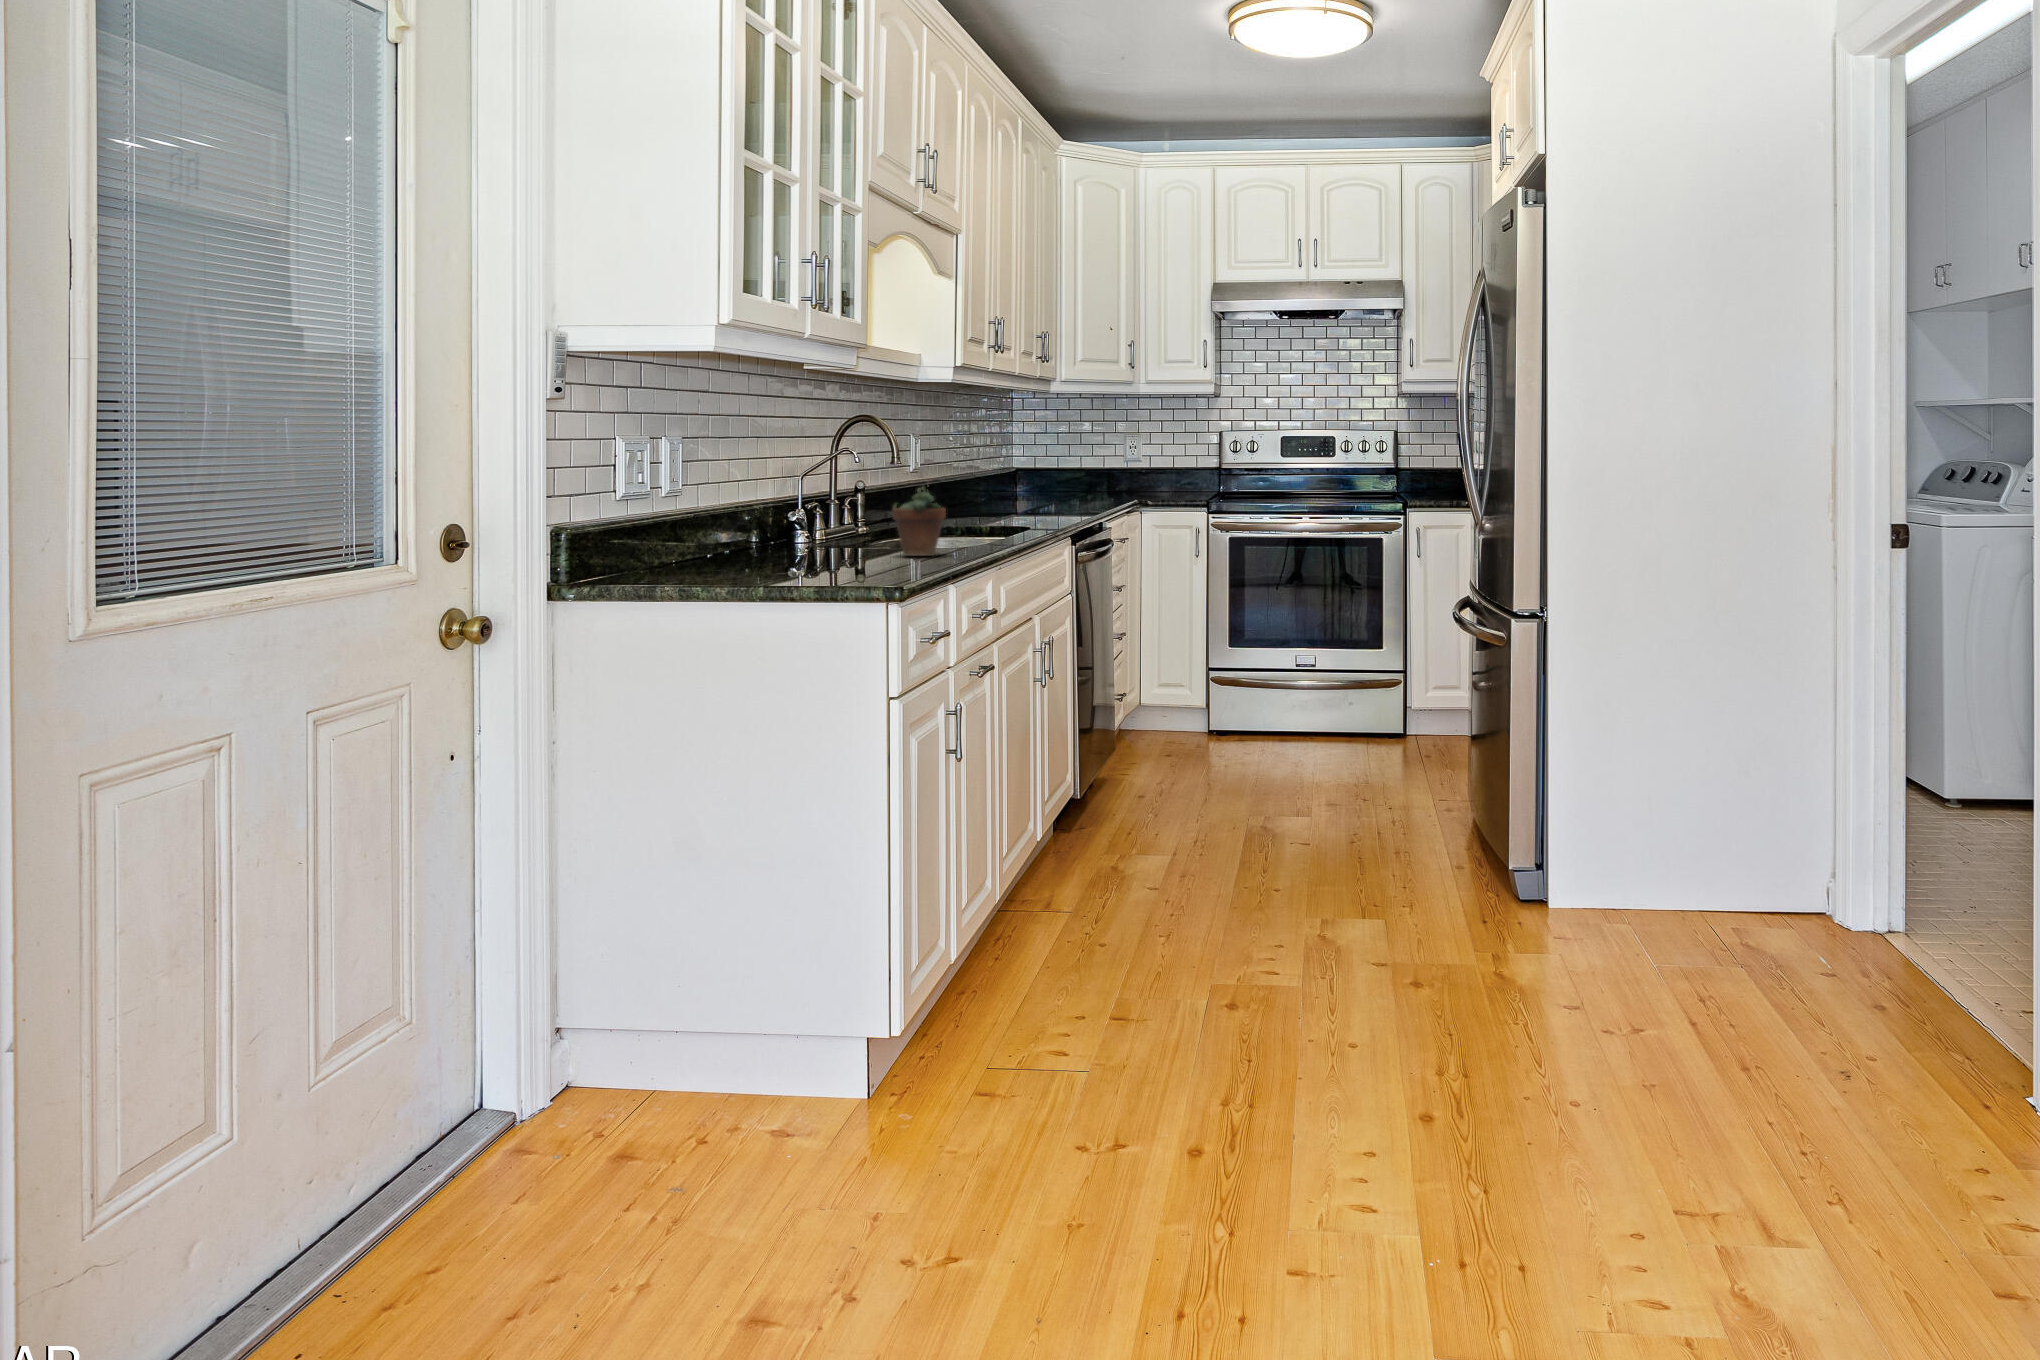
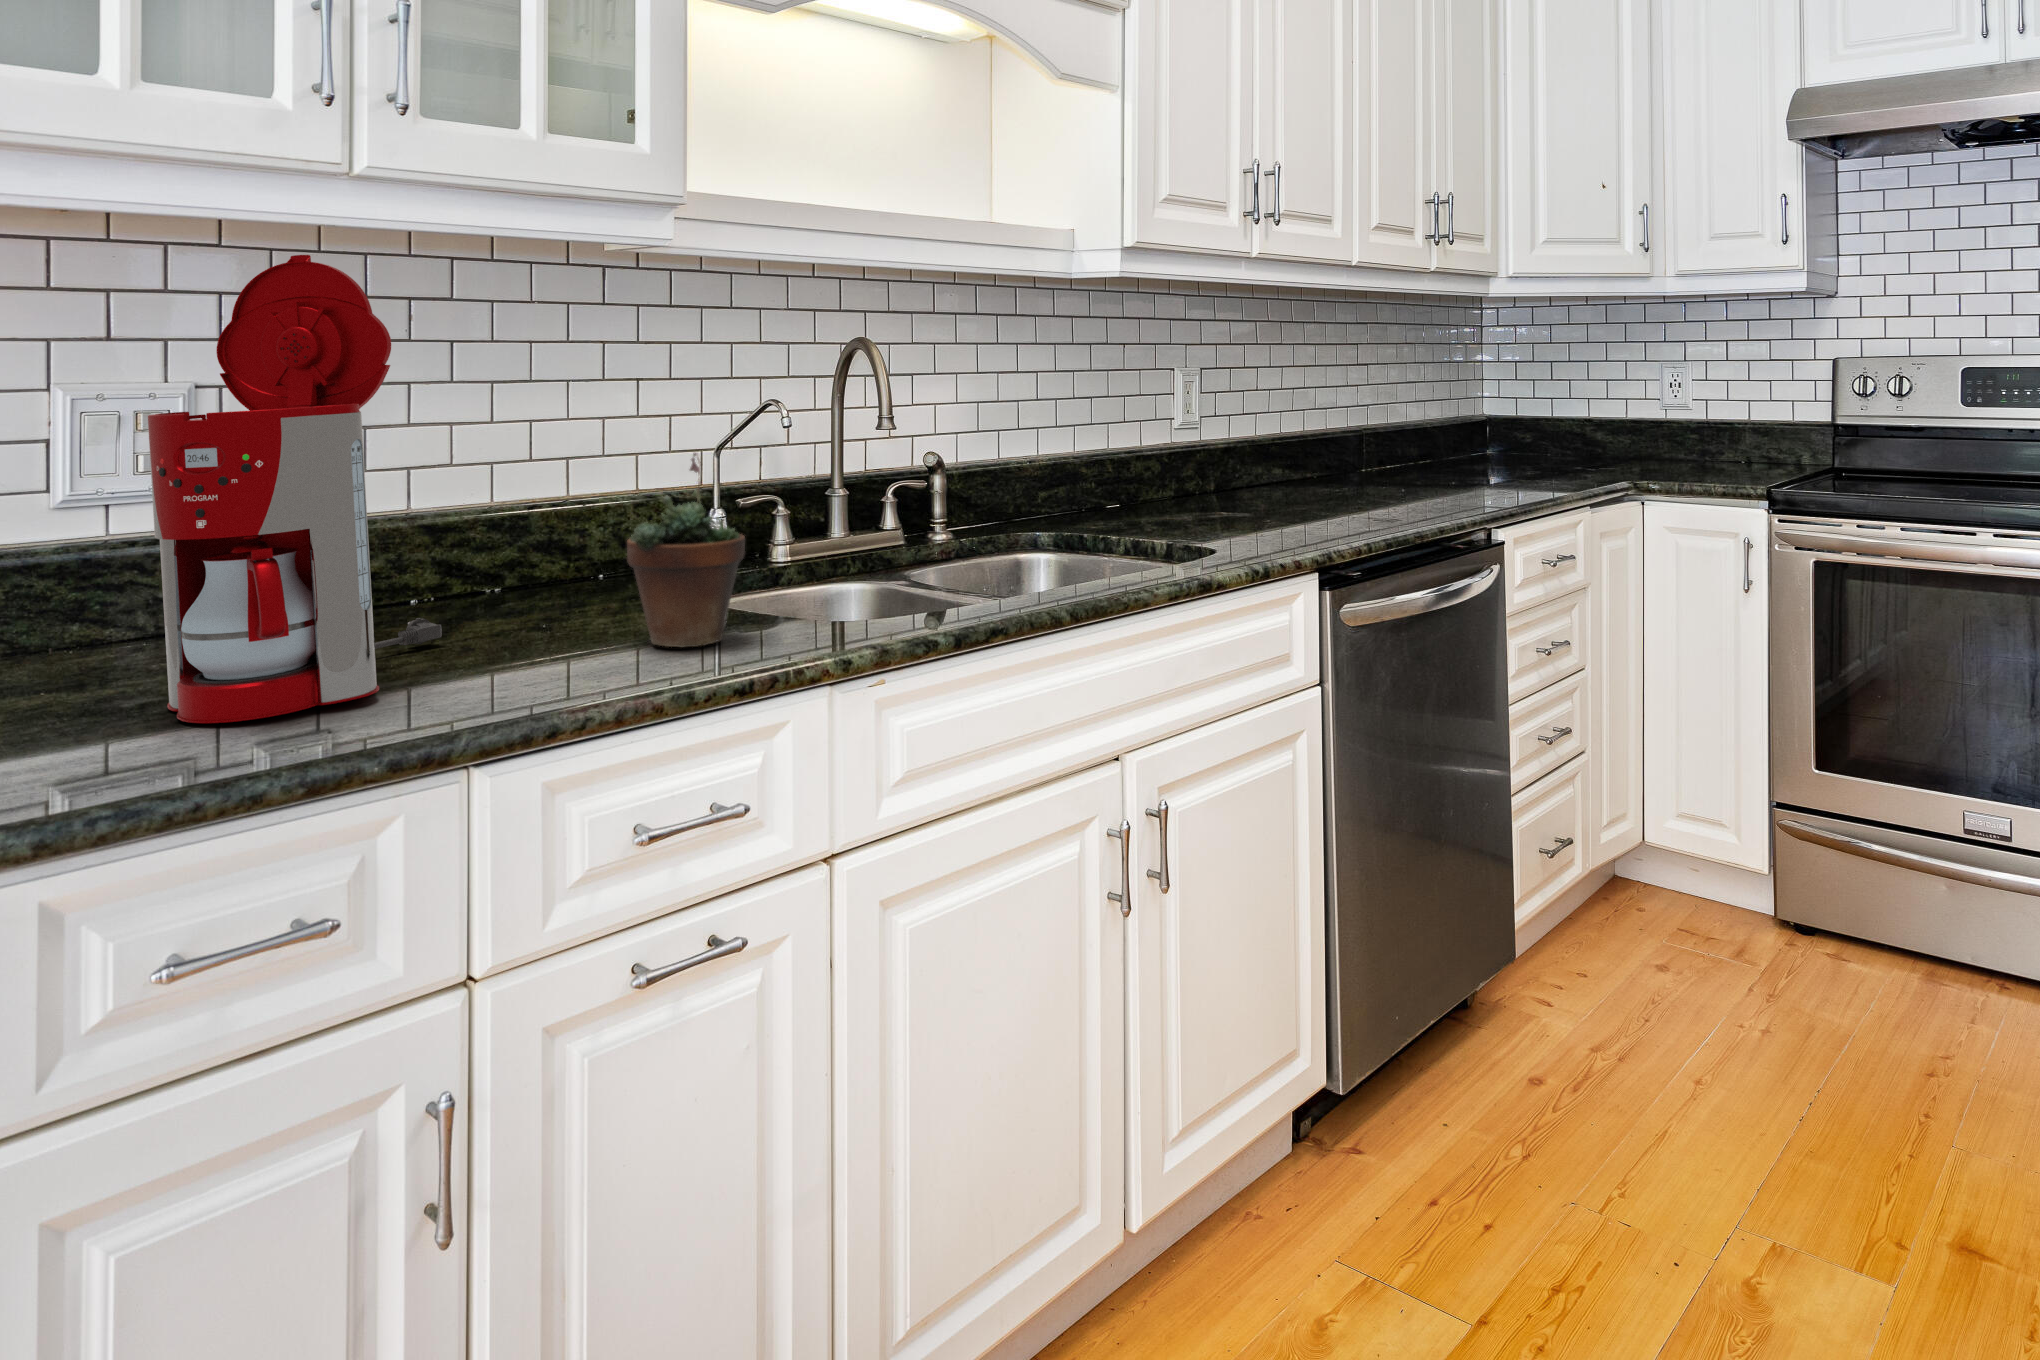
coffee maker: none [735,379,879,575] -> present [148,255,442,723]

